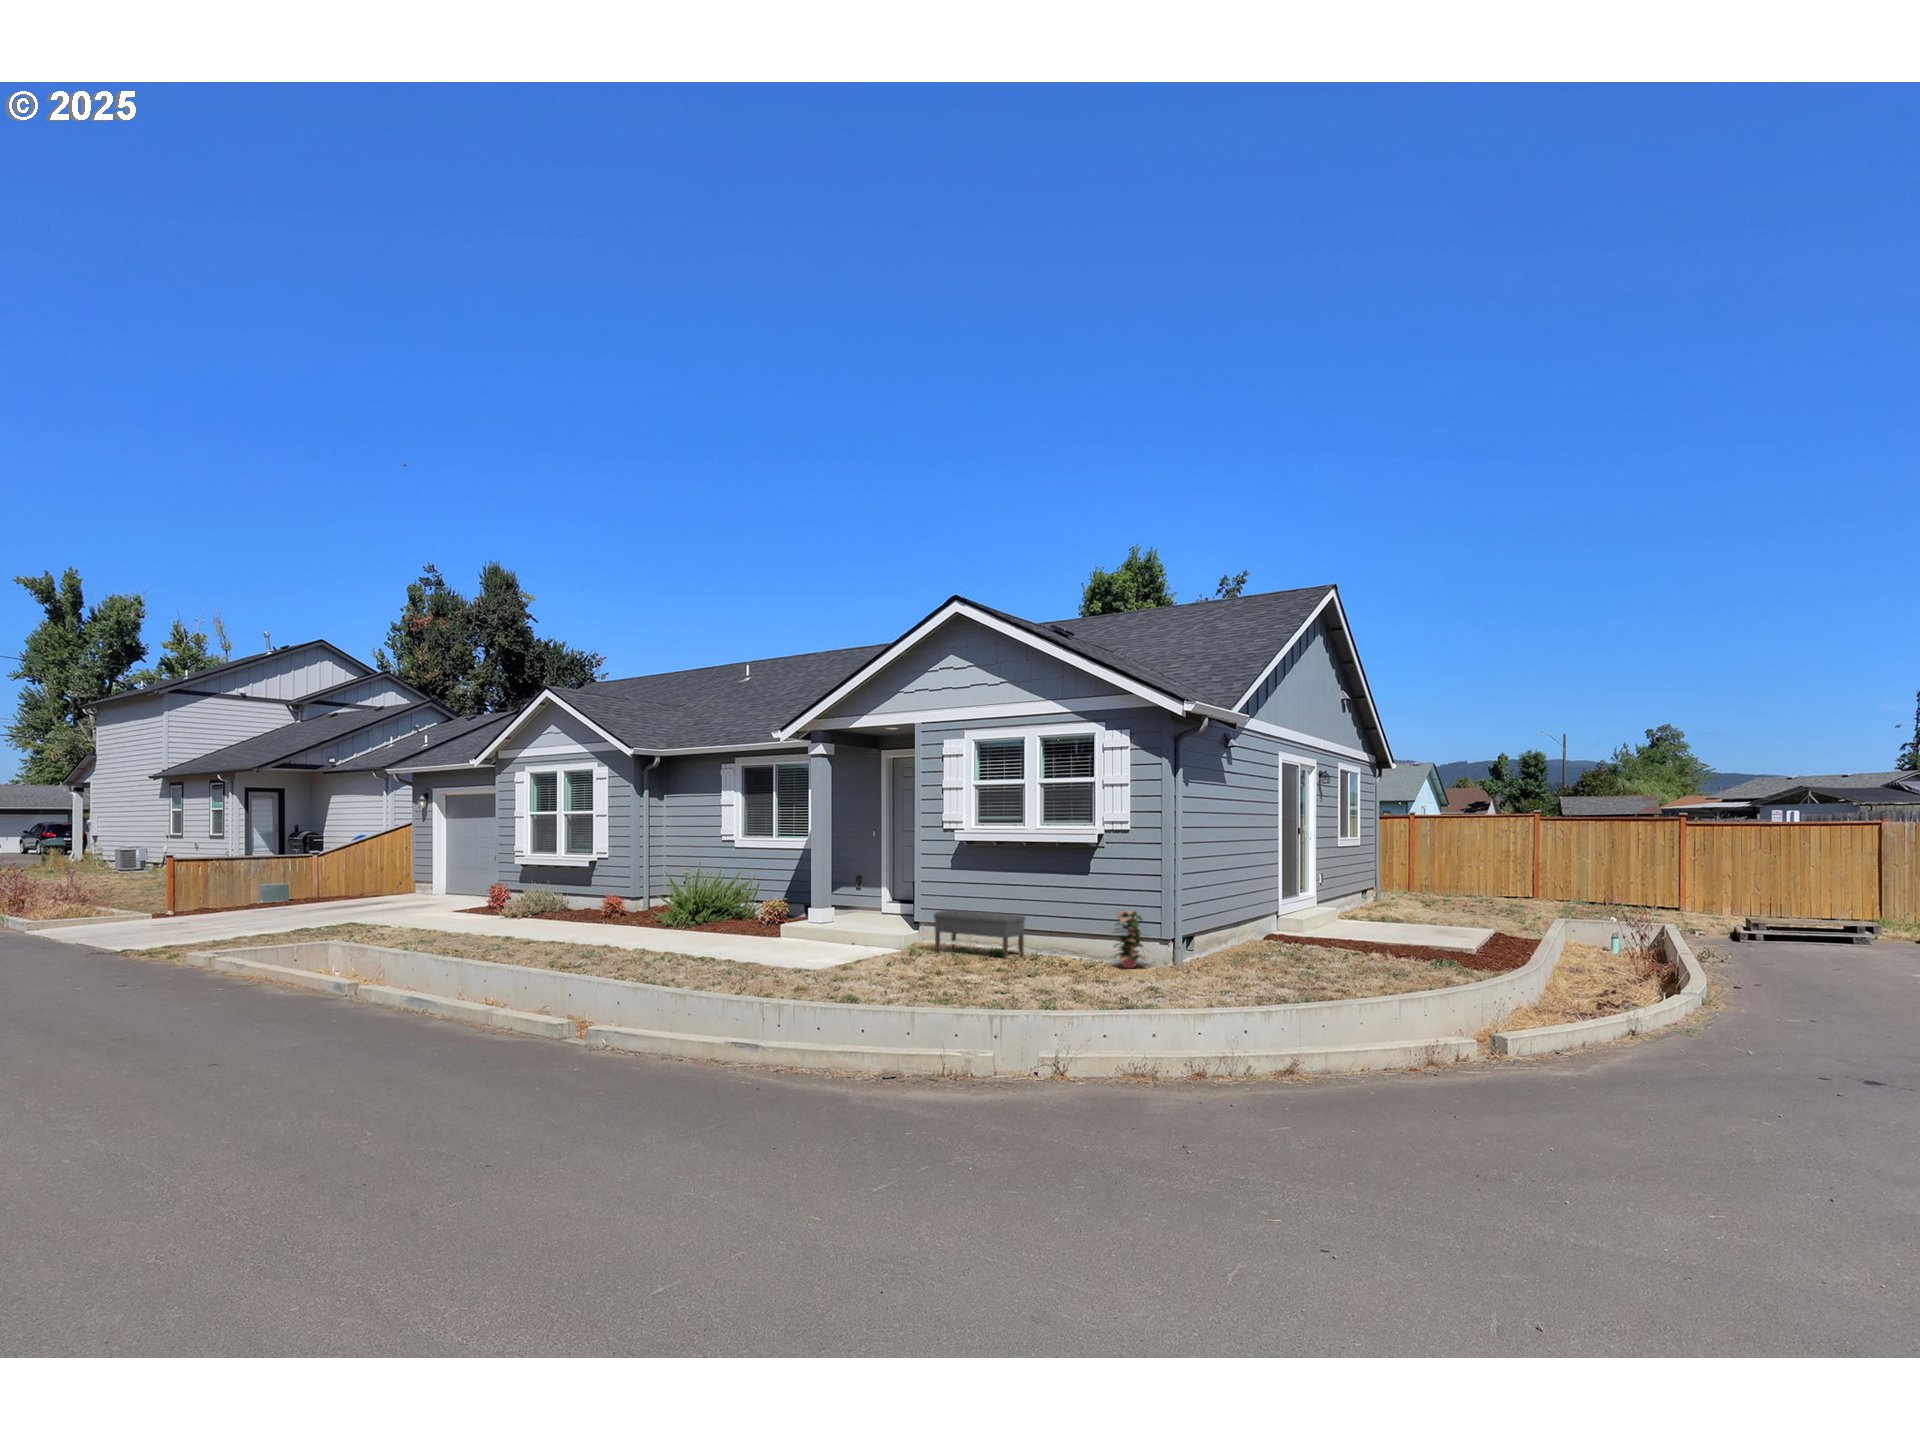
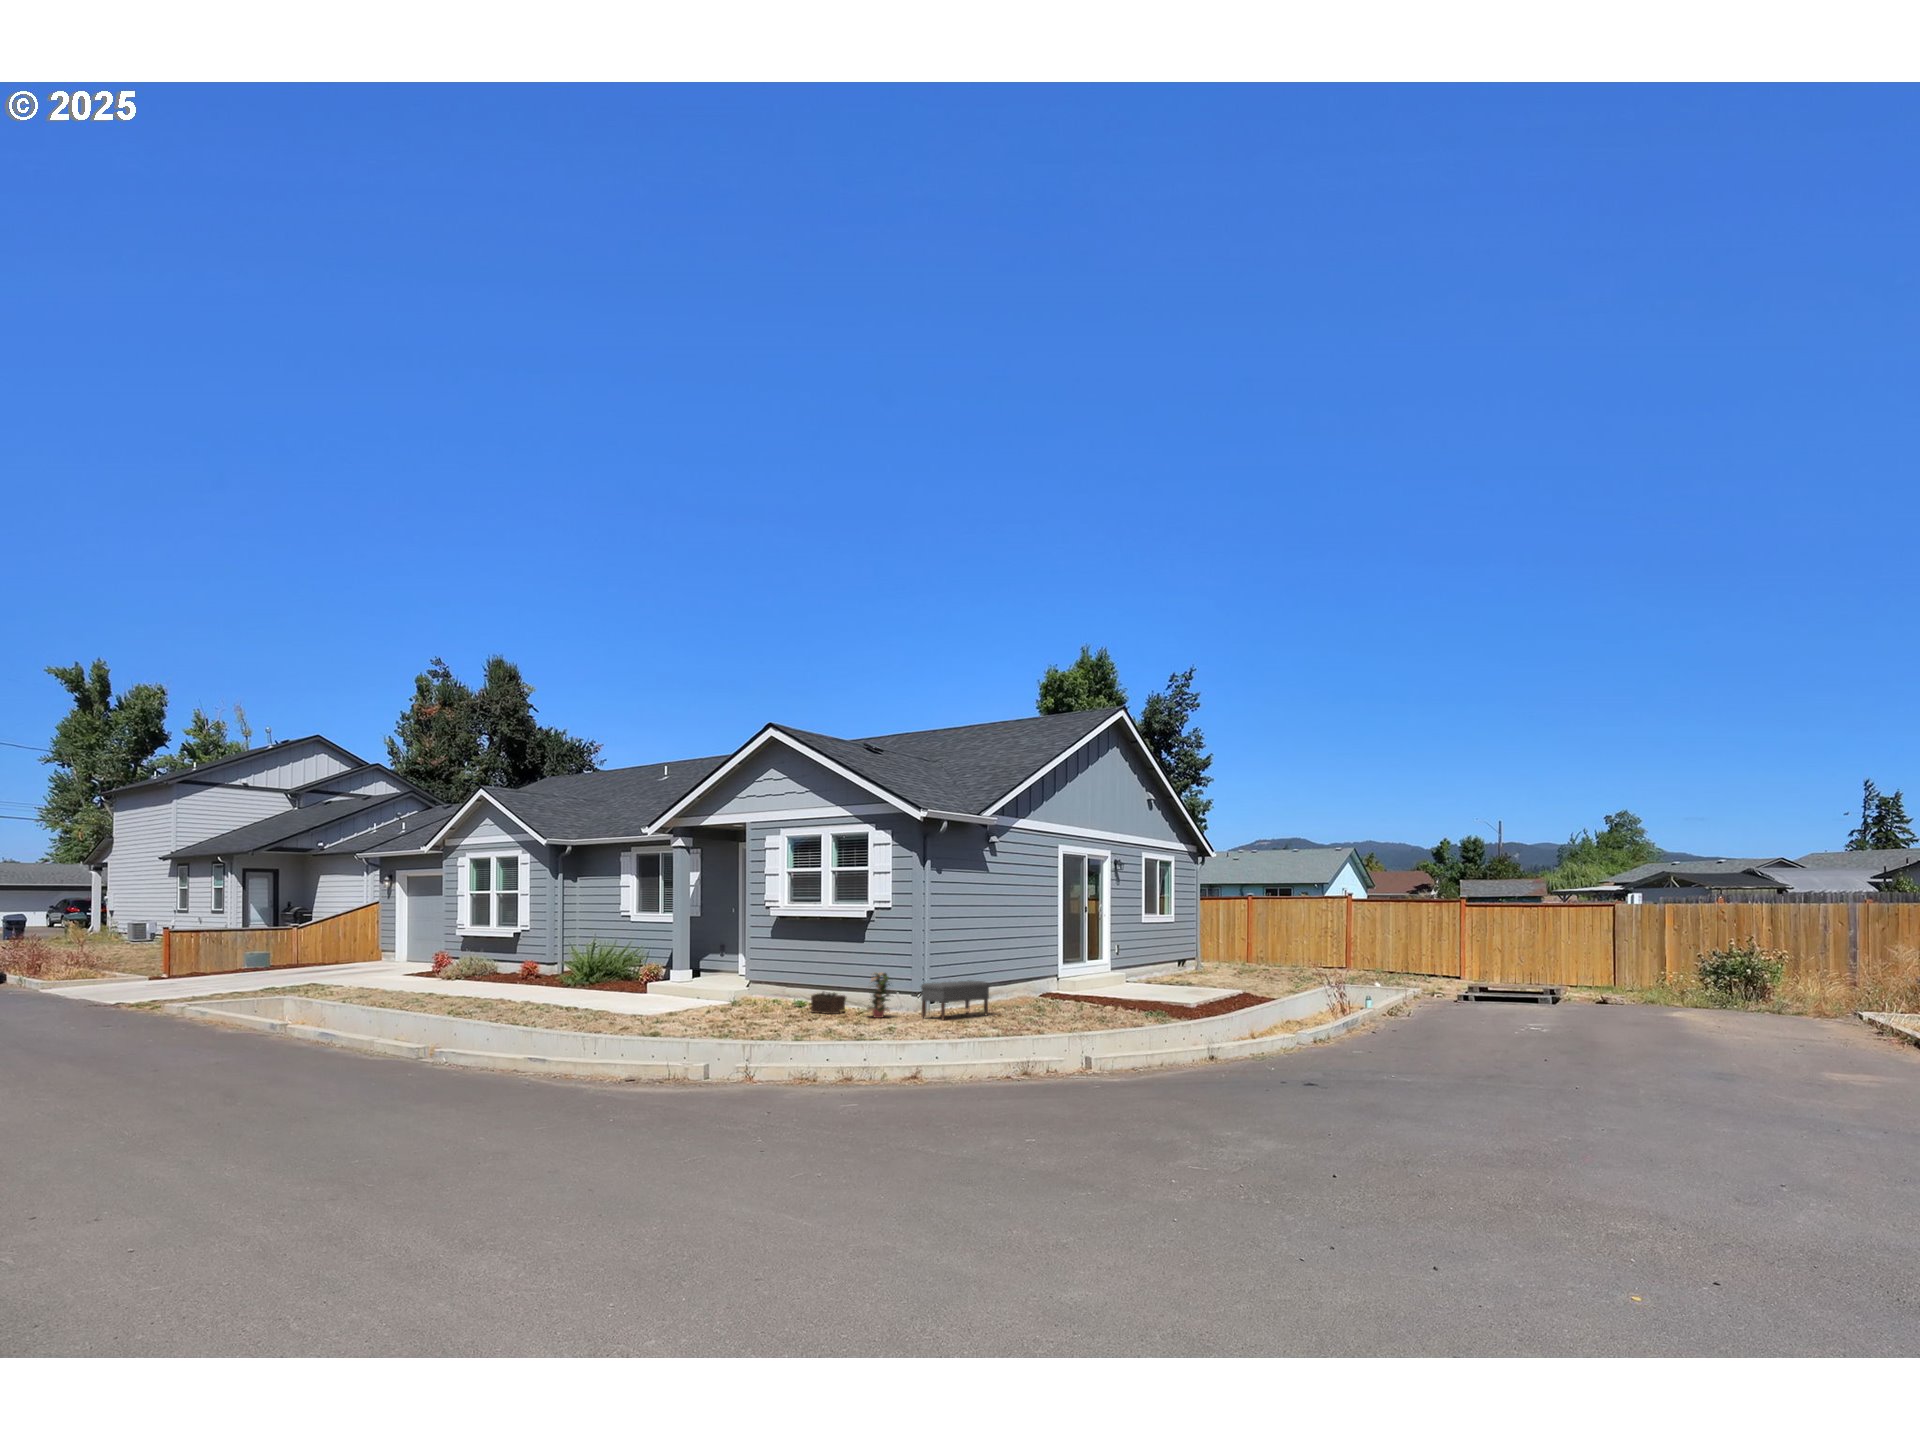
bench: present [934,910,1025,958] -> present [921,980,990,1020]
basket: none [1031,934,1074,963] -> present [811,992,846,1014]

